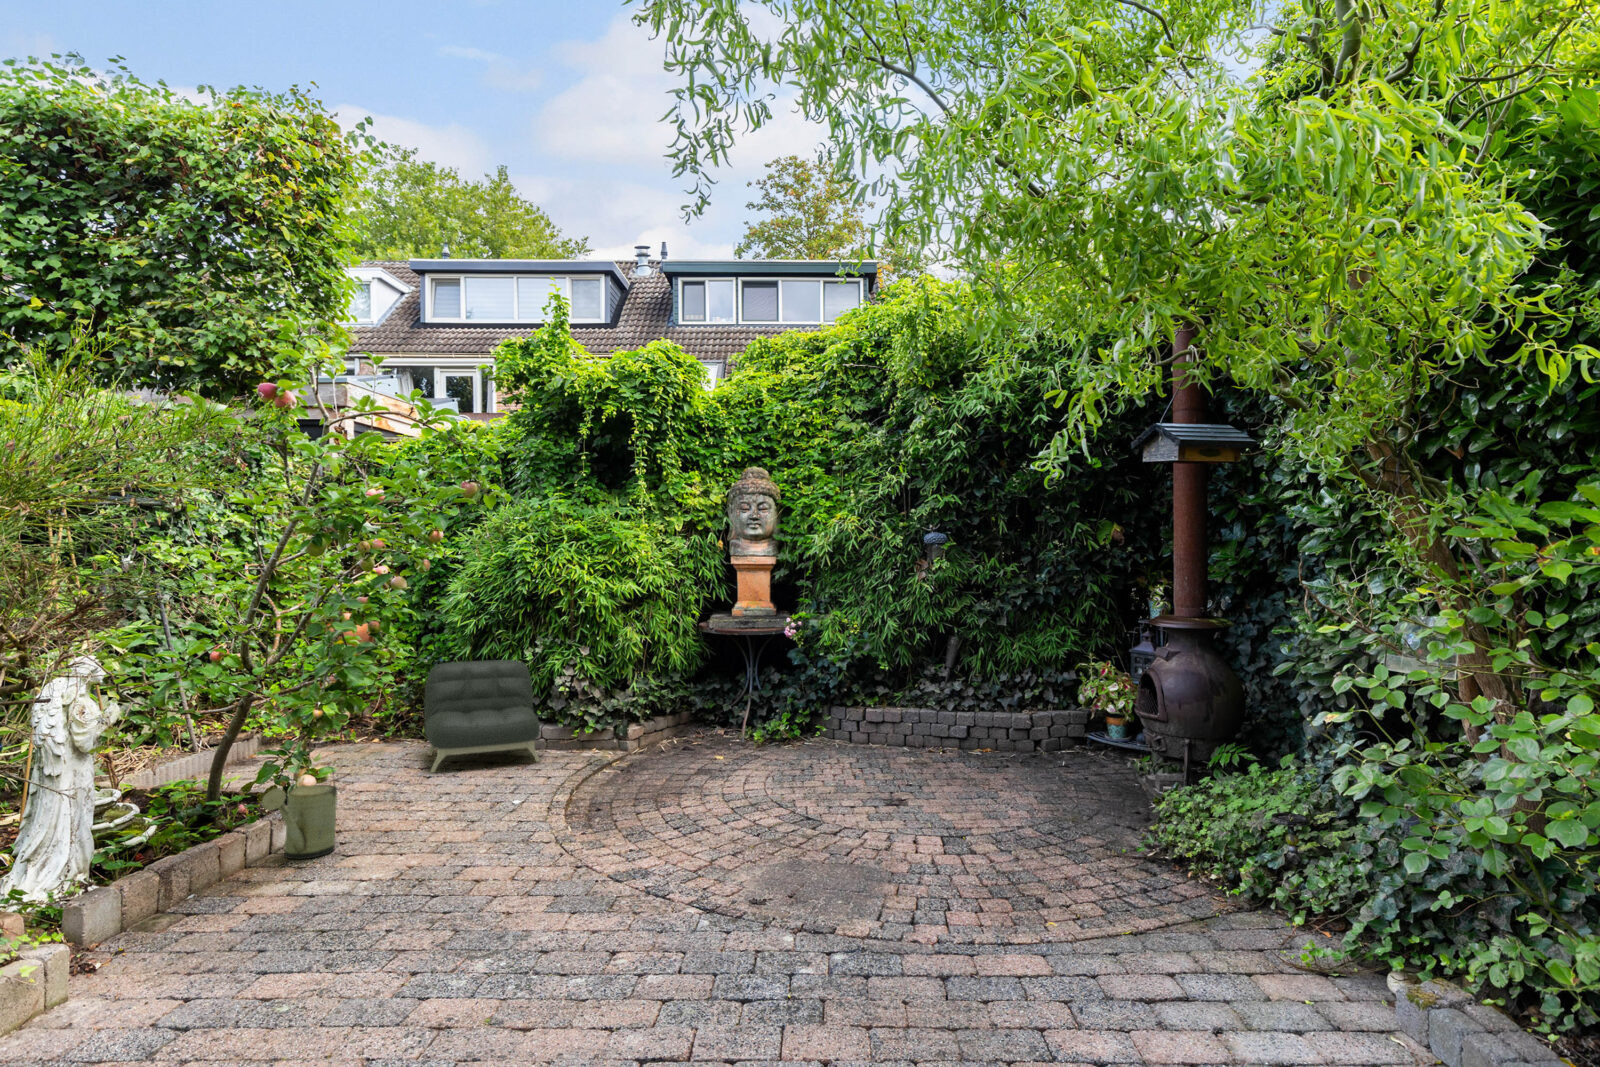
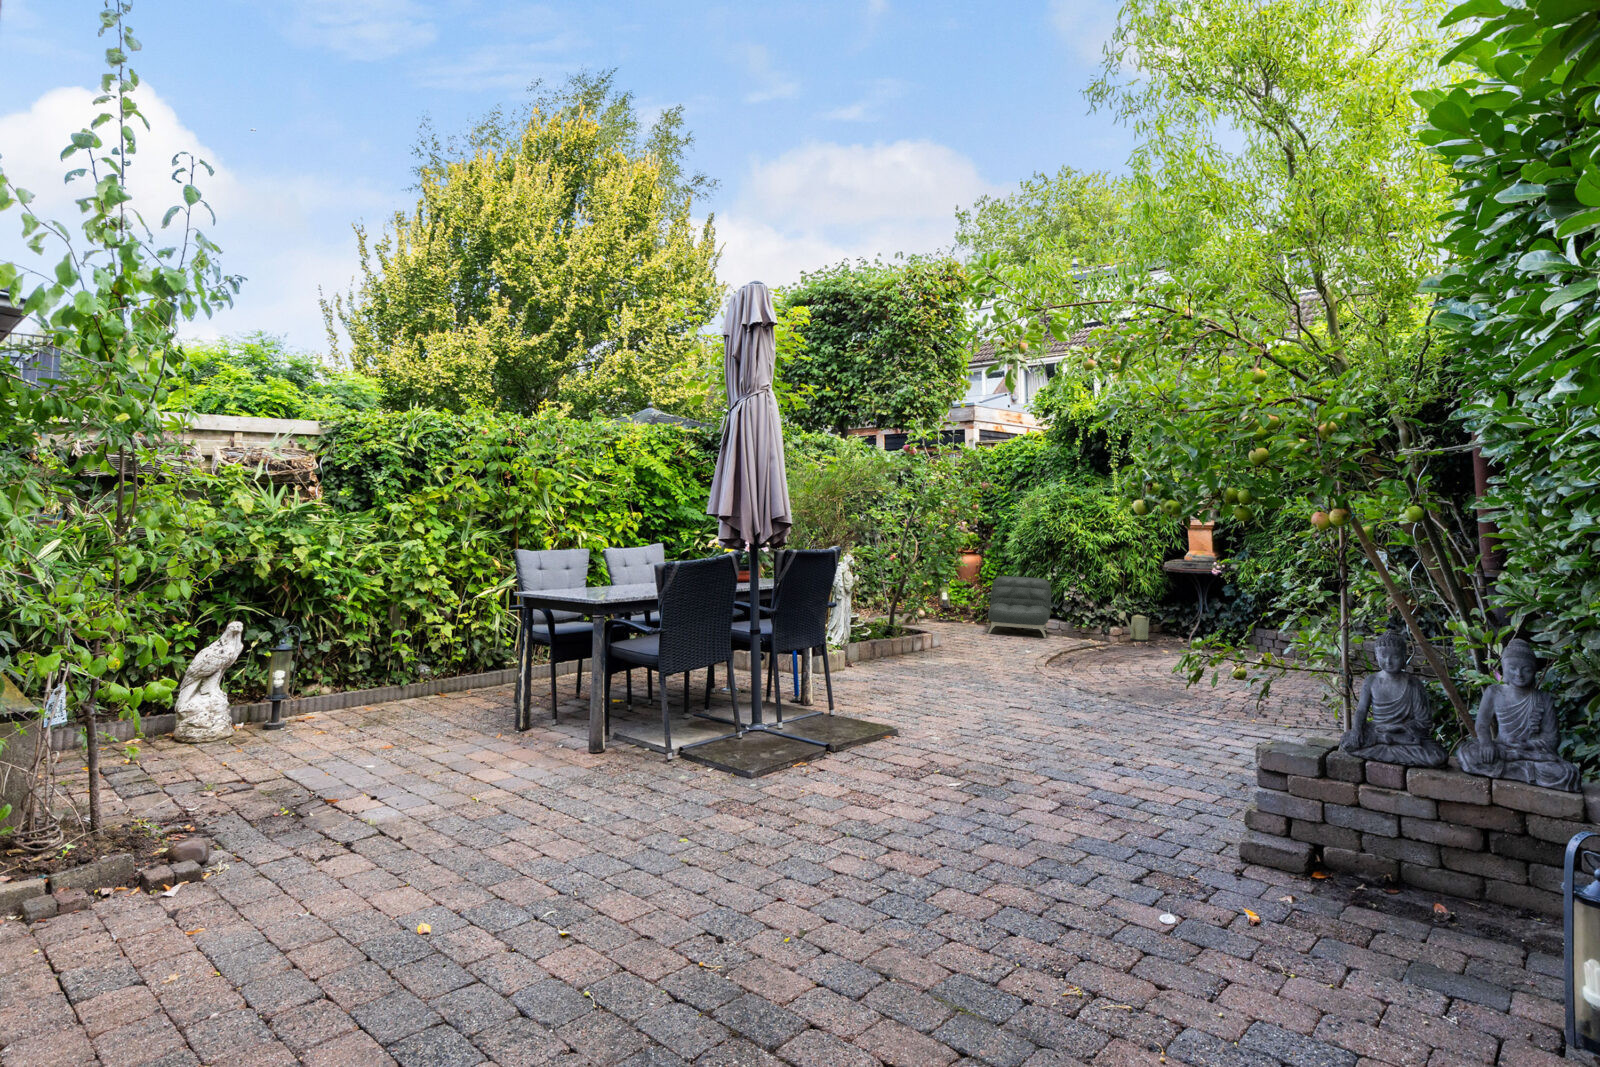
watering can: present [262,768,337,859] -> present [1119,609,1150,642]

